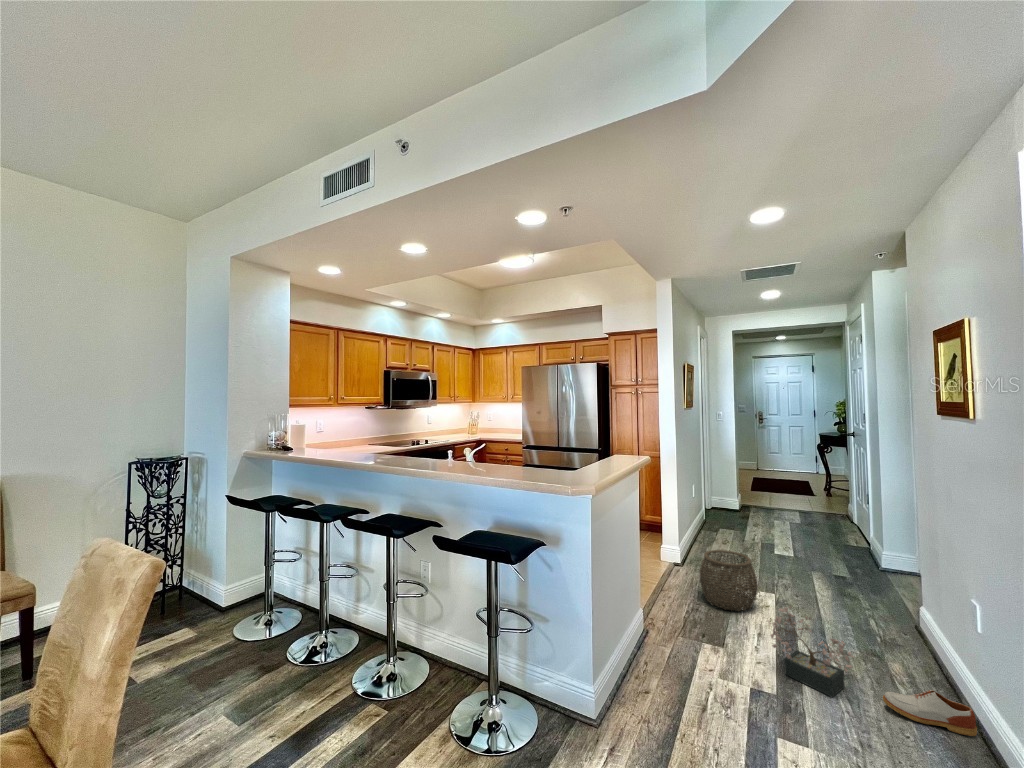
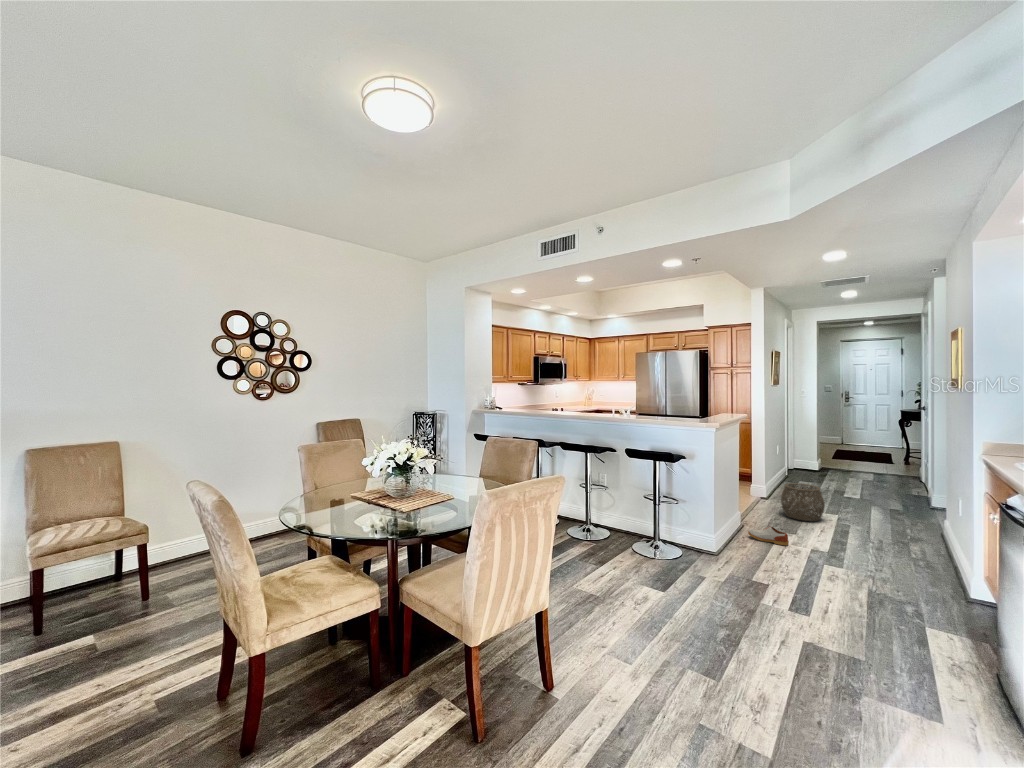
decorative plant: present [769,606,854,697] -> none [827,508,886,557]
shoe: present [883,690,977,736] -> present [748,526,789,546]

